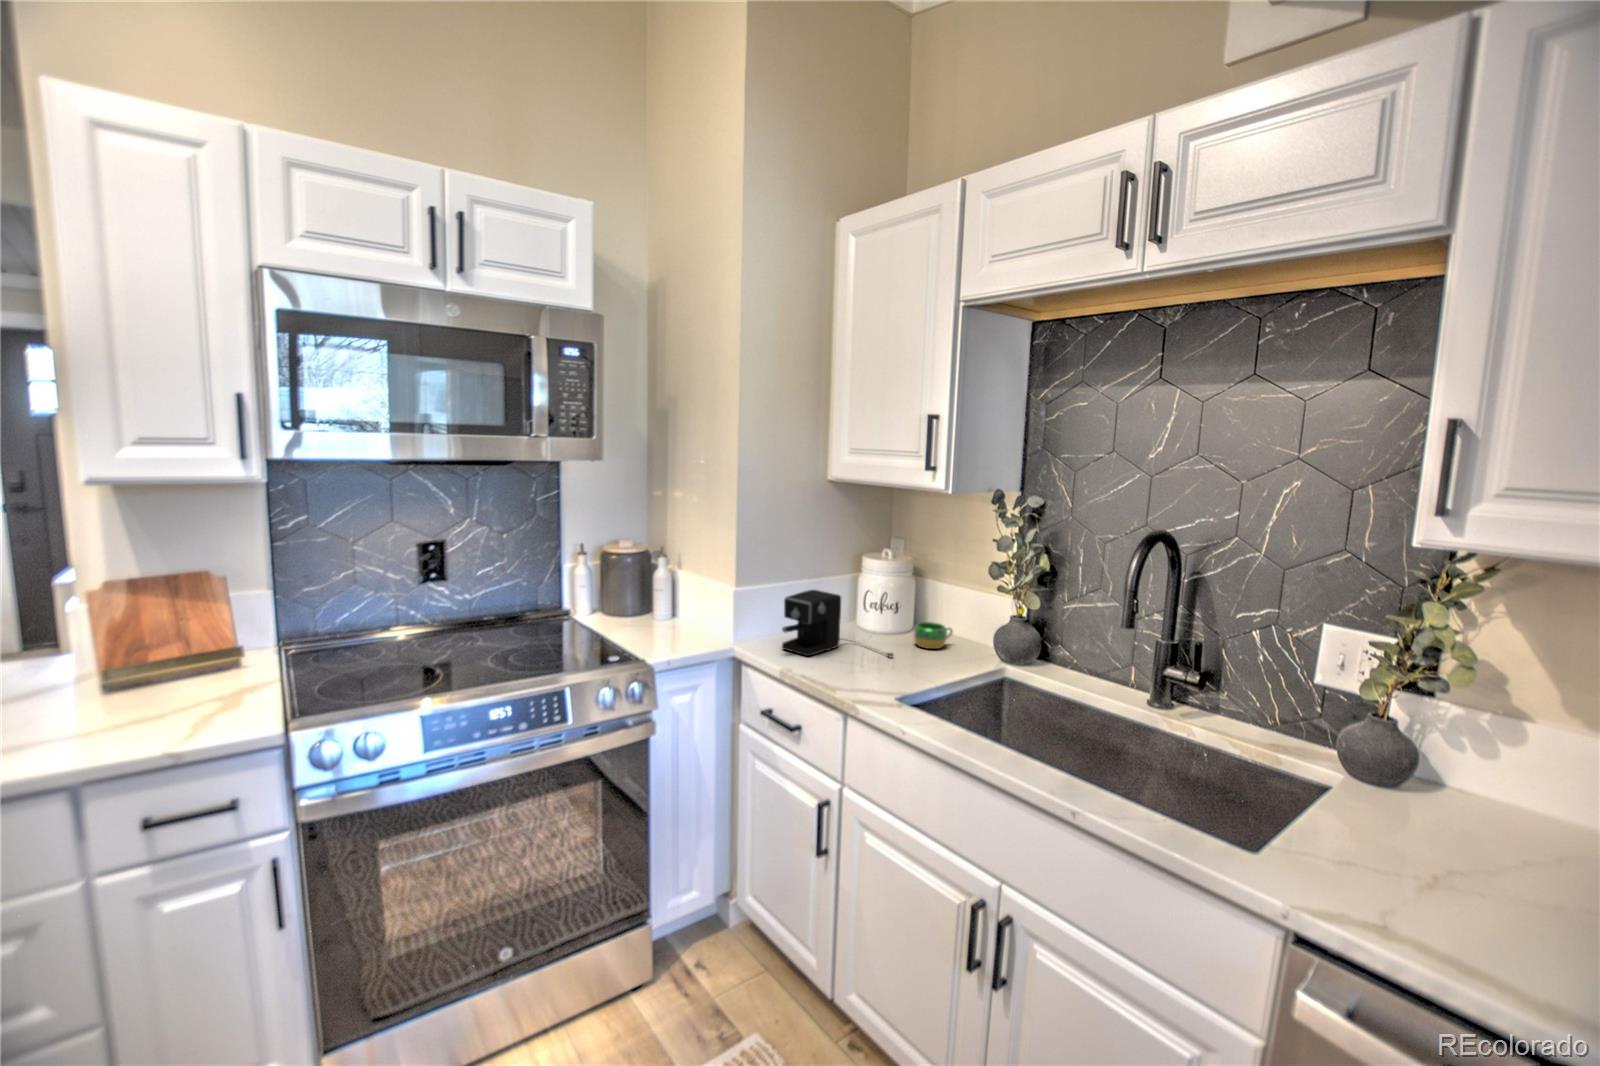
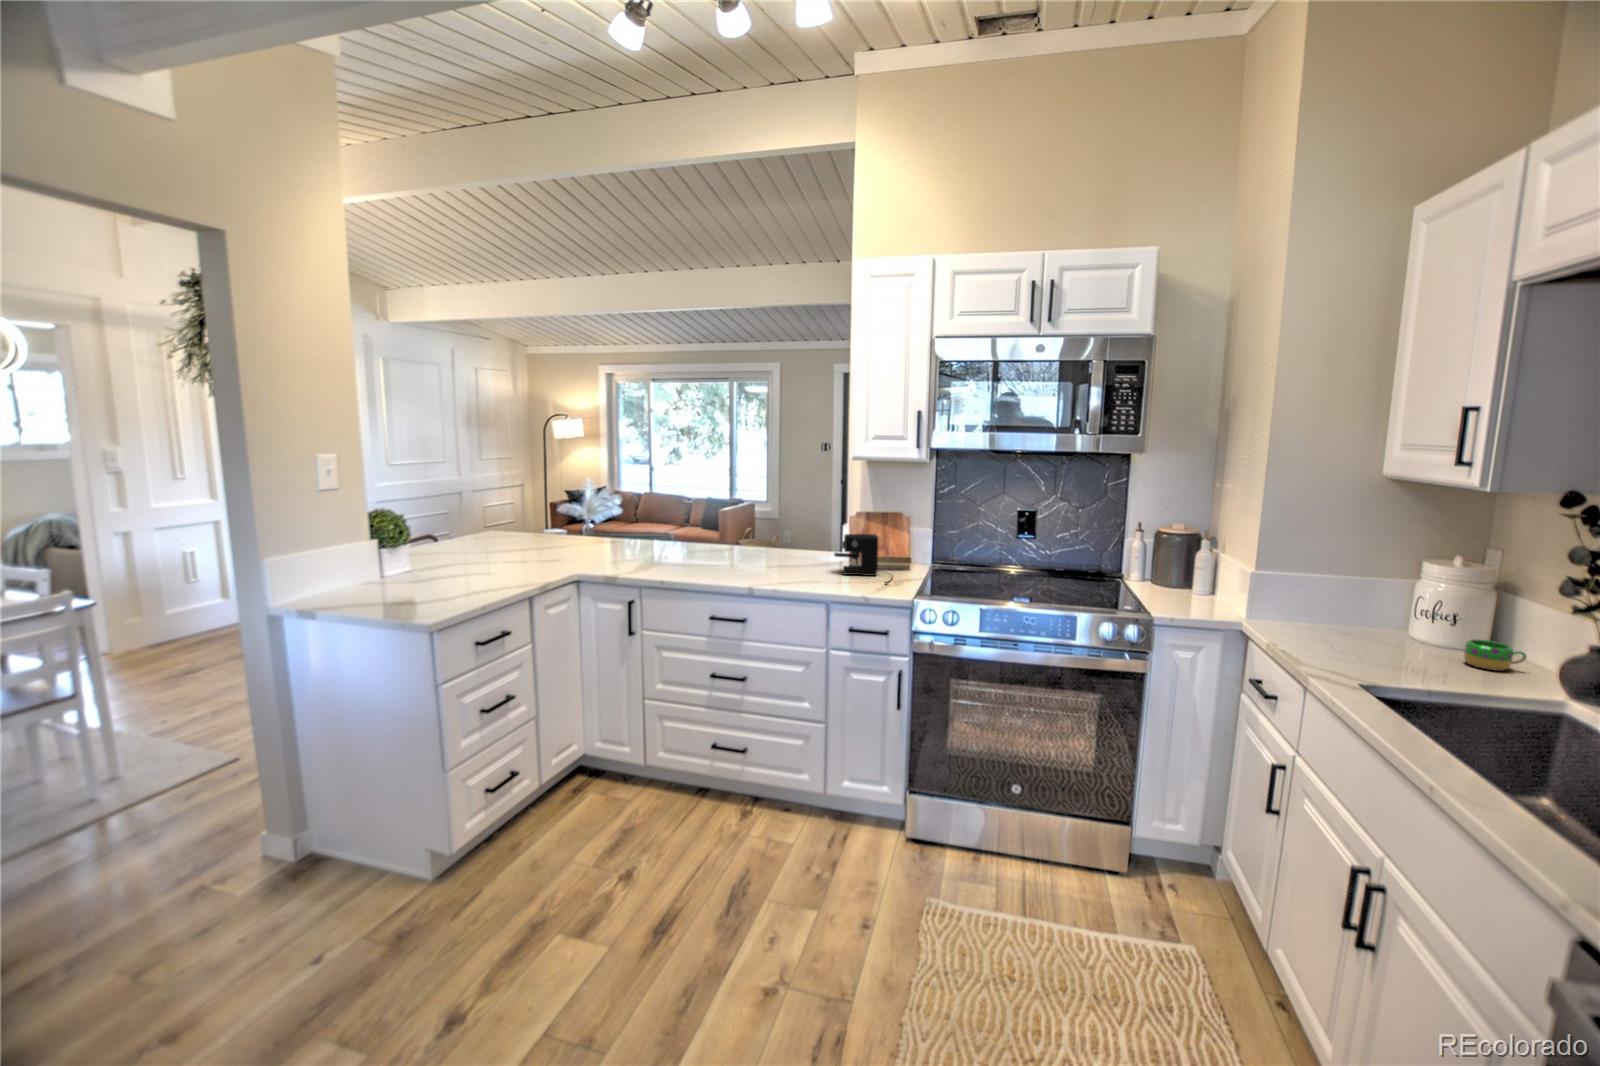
coffee maker: present [782,590,893,656] -> present [834,534,890,584]

